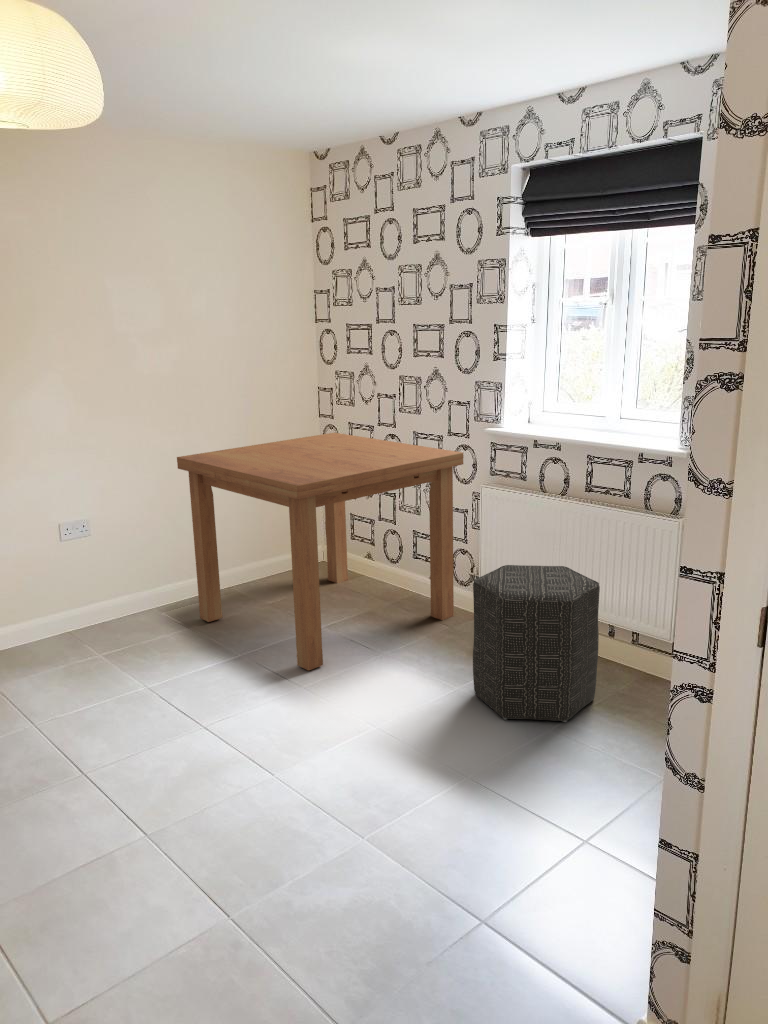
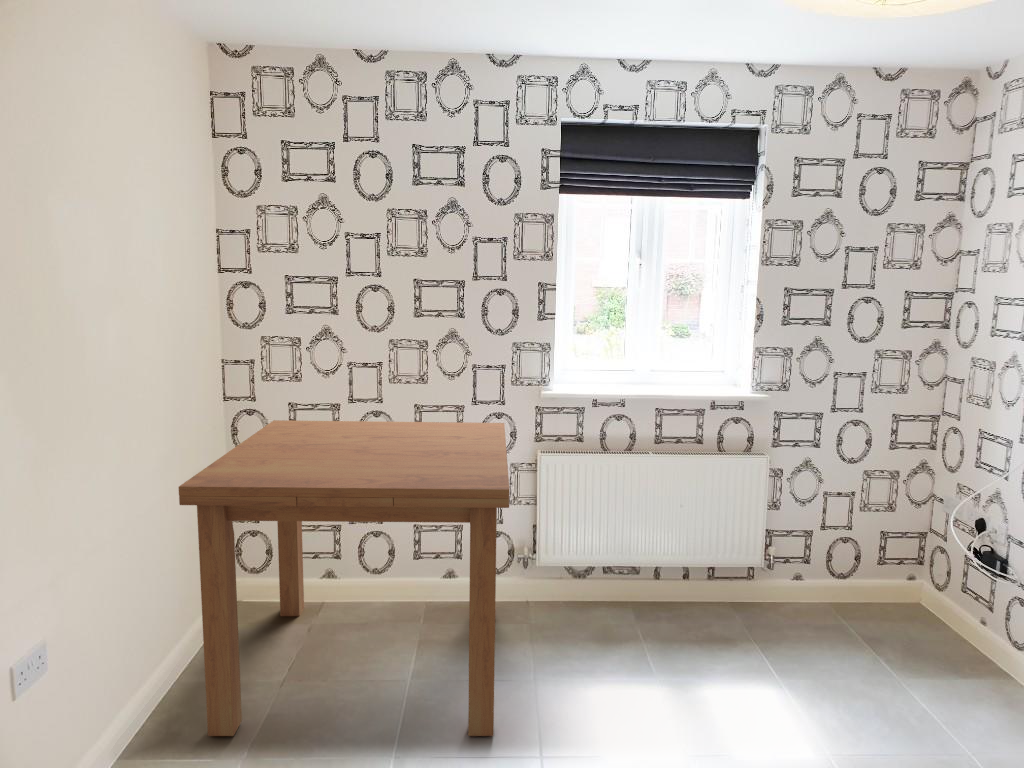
ottoman: present [473,565,600,722] -> none [650,520,786,692]

